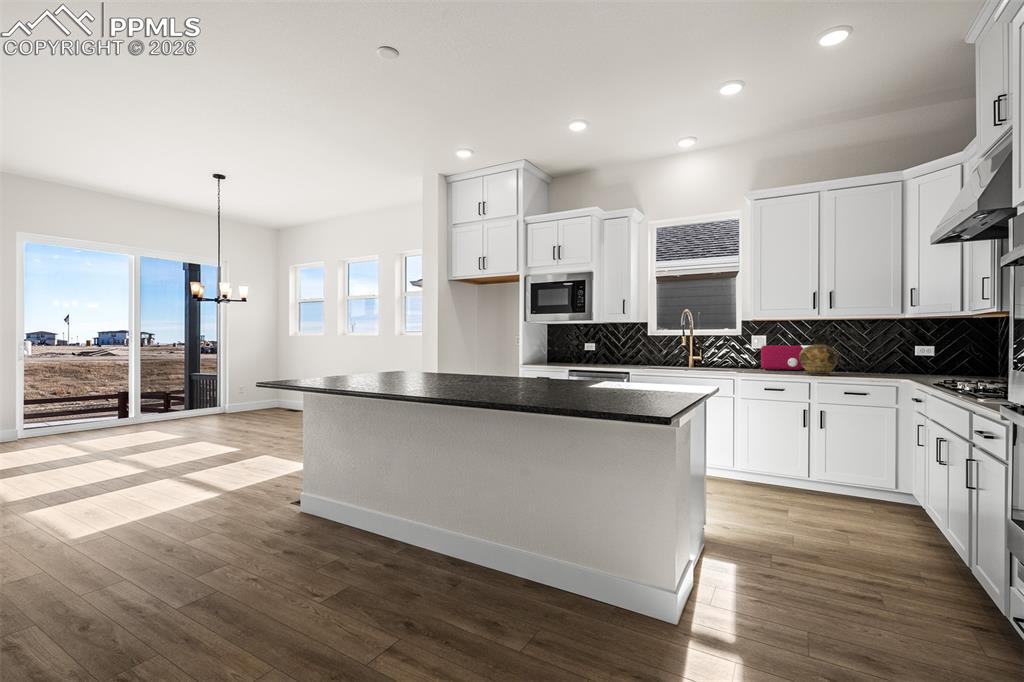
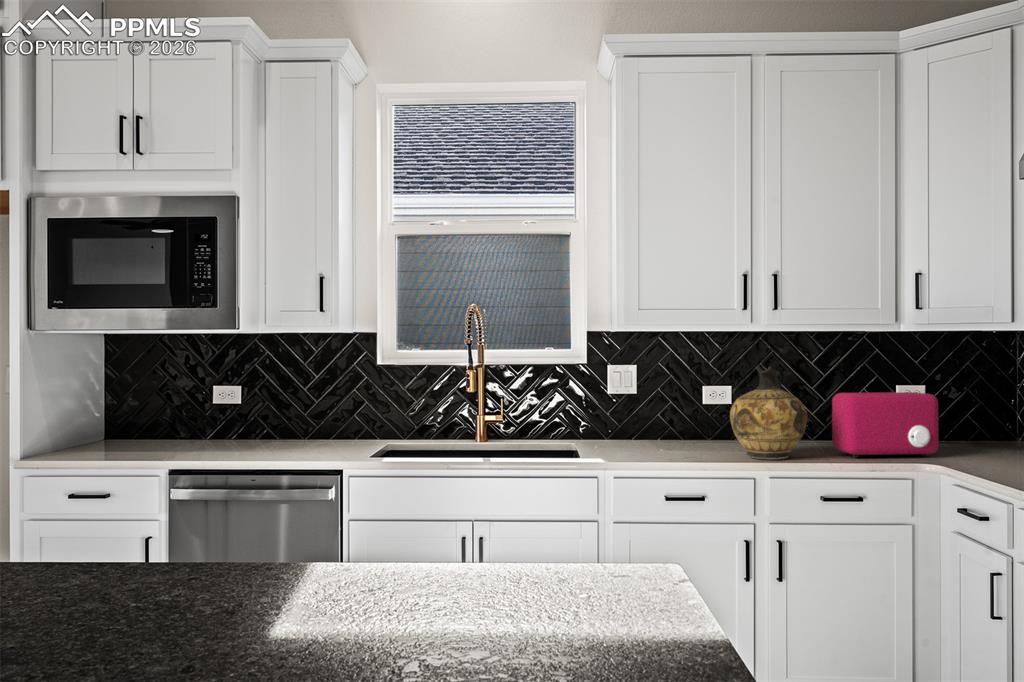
toaster: present [761,345,803,371] -> present [832,392,938,458]

